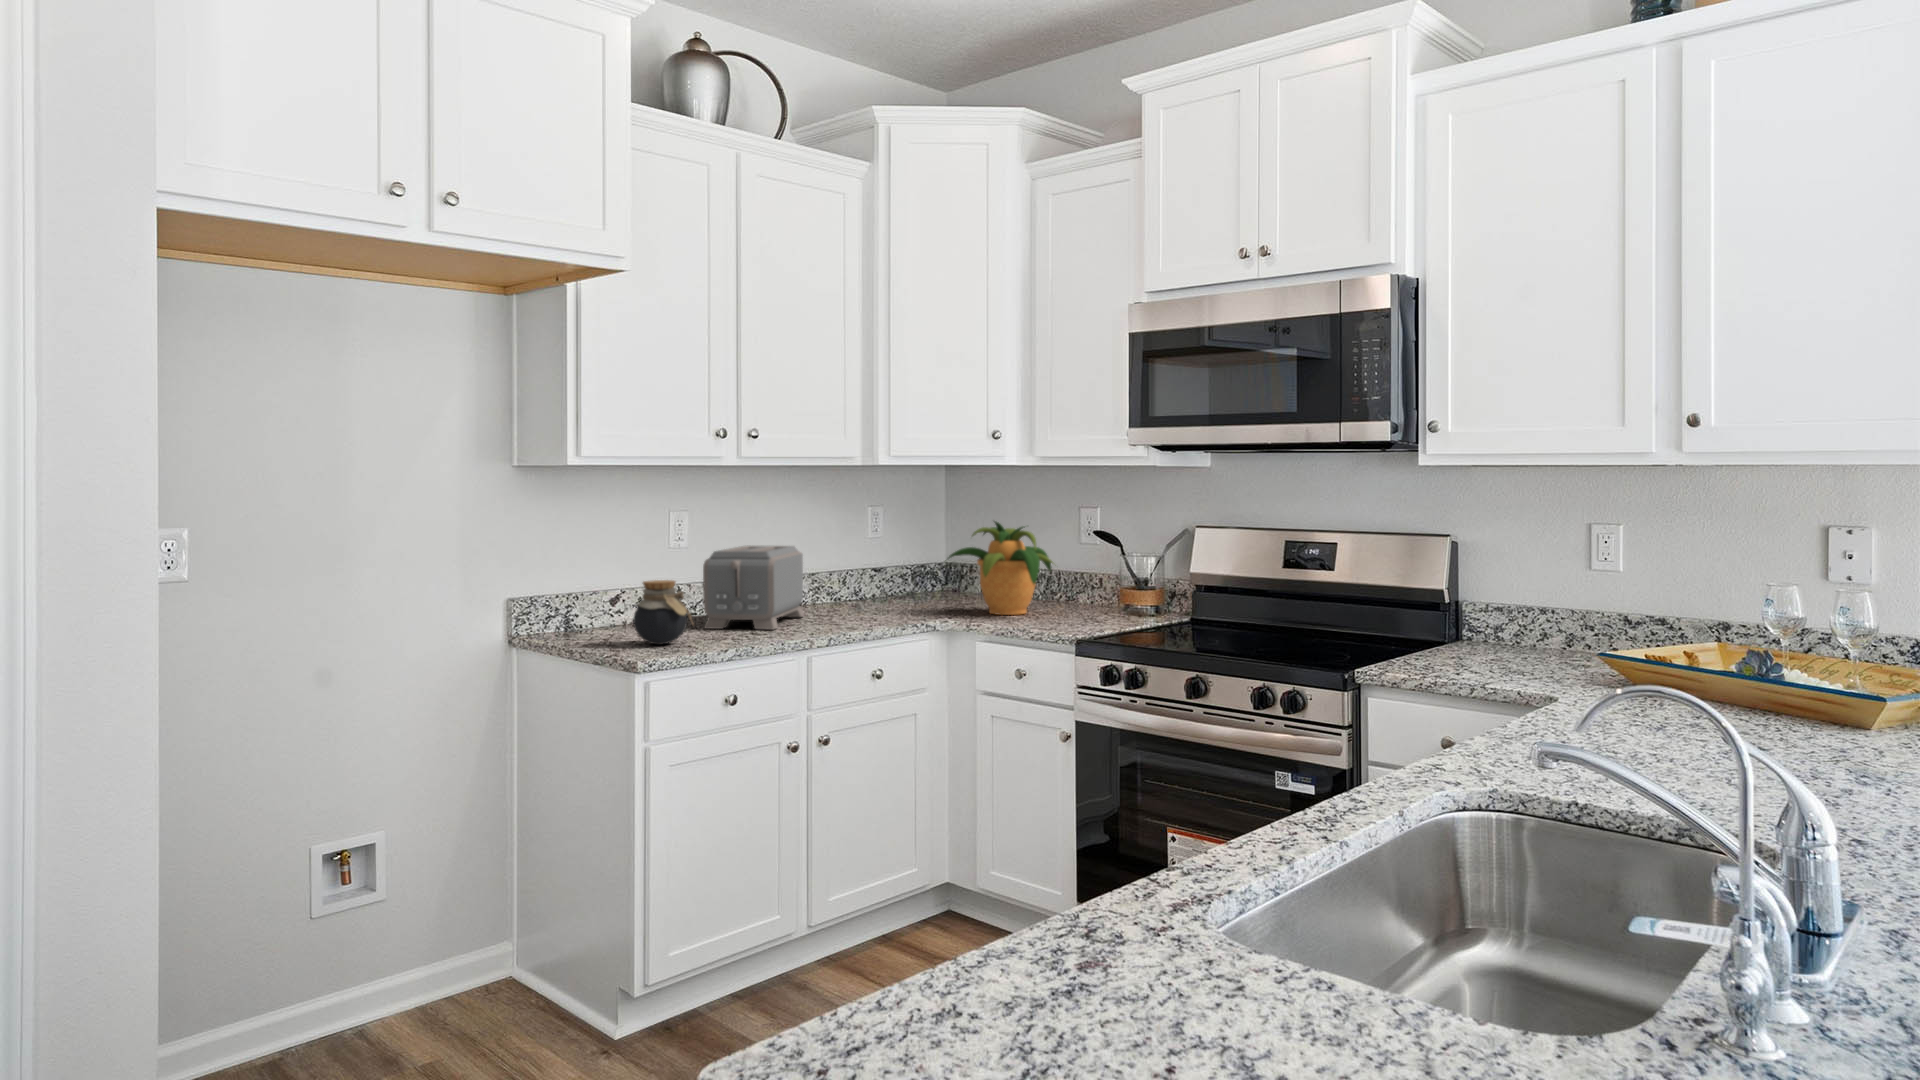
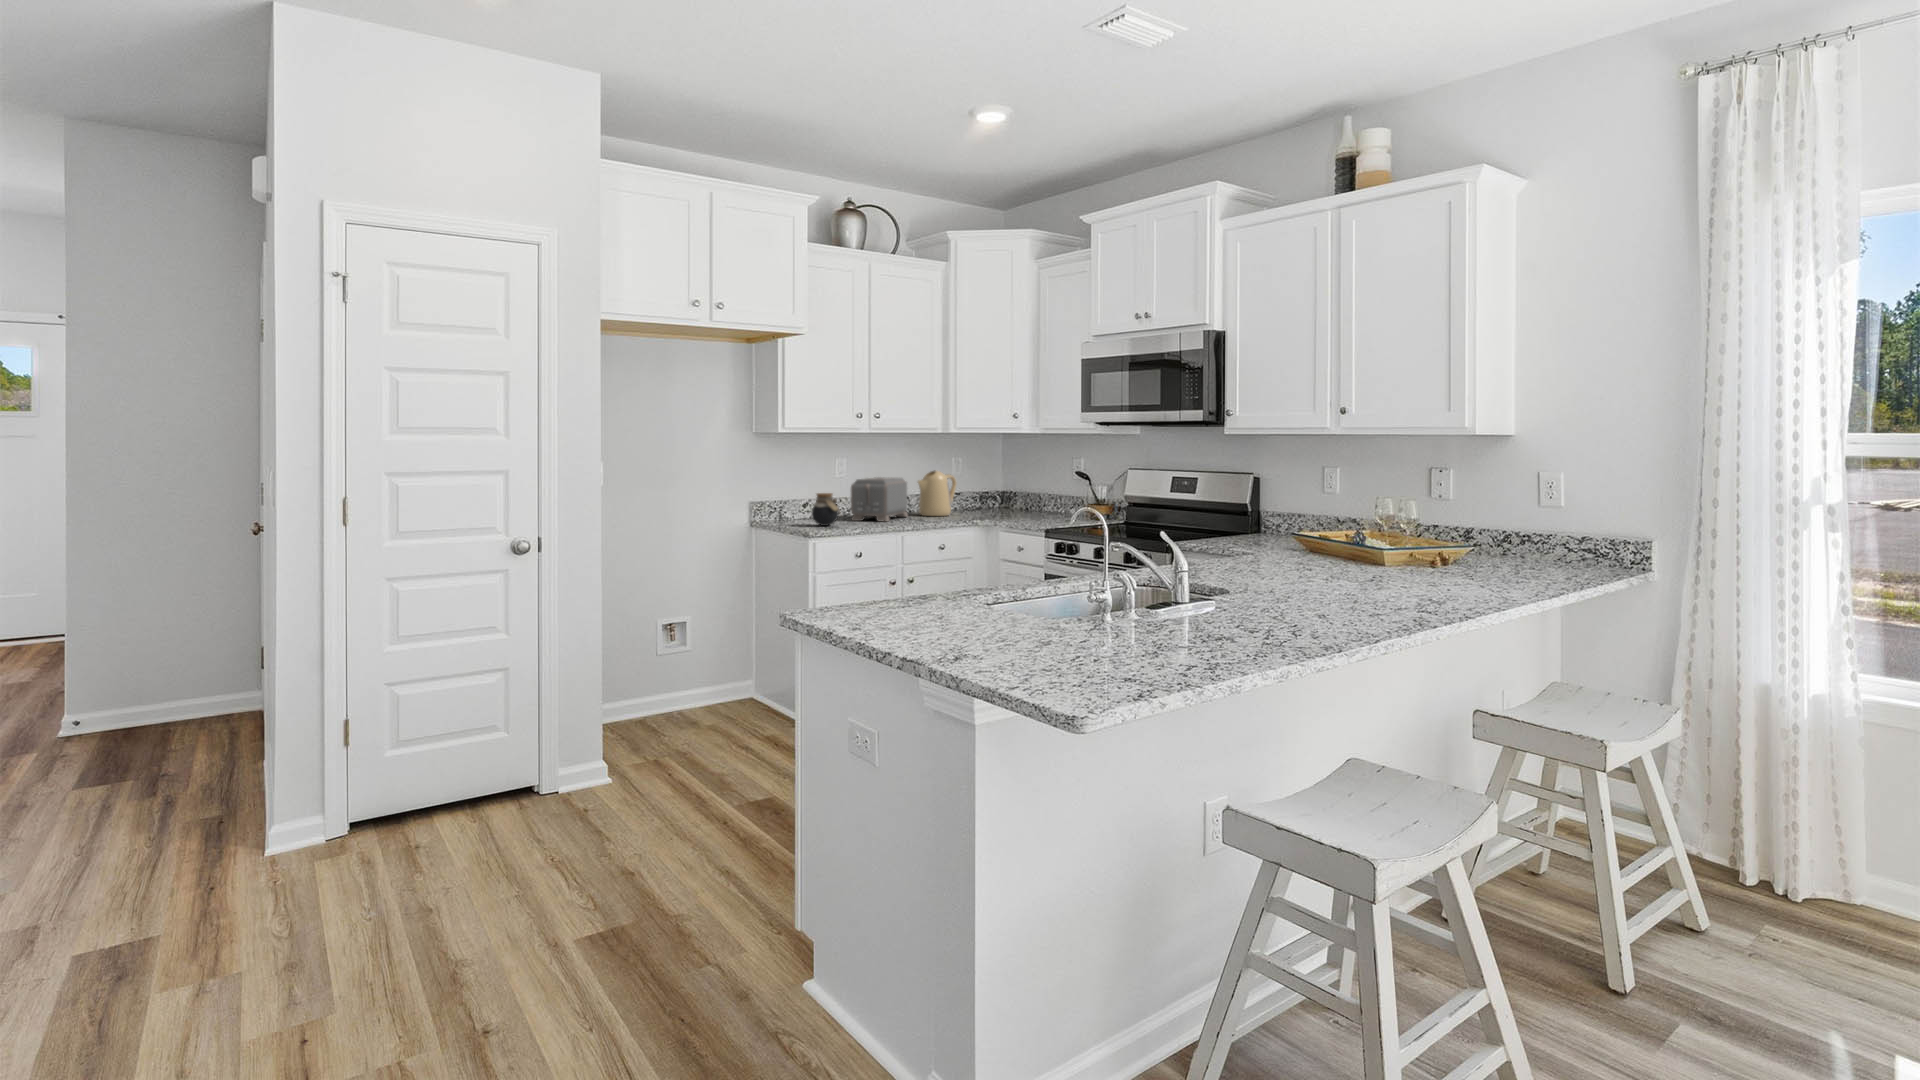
potted plant: present [948,521,1053,615] -> none [987,464,1052,518]
kettle: none [818,531,885,613] -> present [918,470,956,516]

